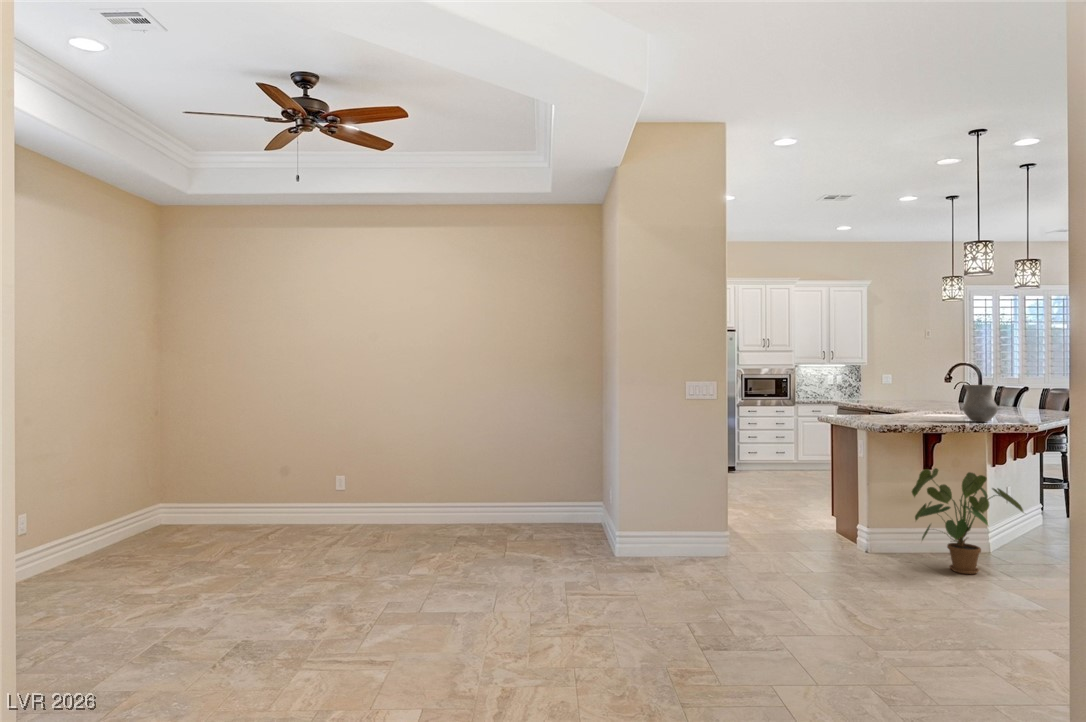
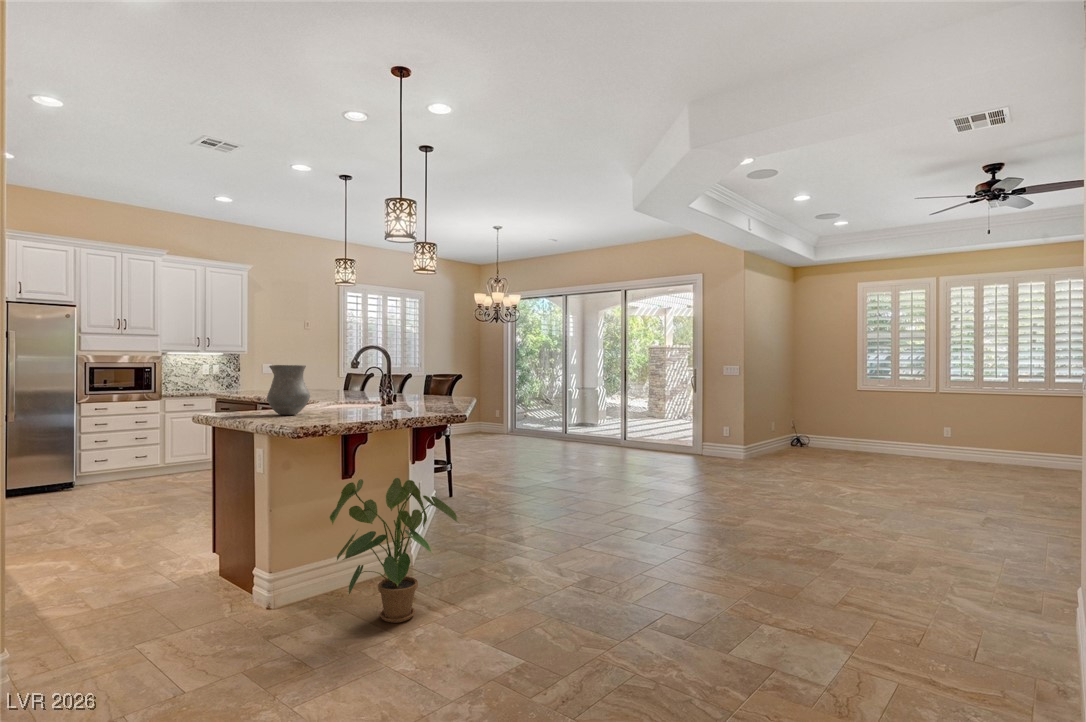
vase: present [963,385,998,422] -> present [267,365,310,415]

